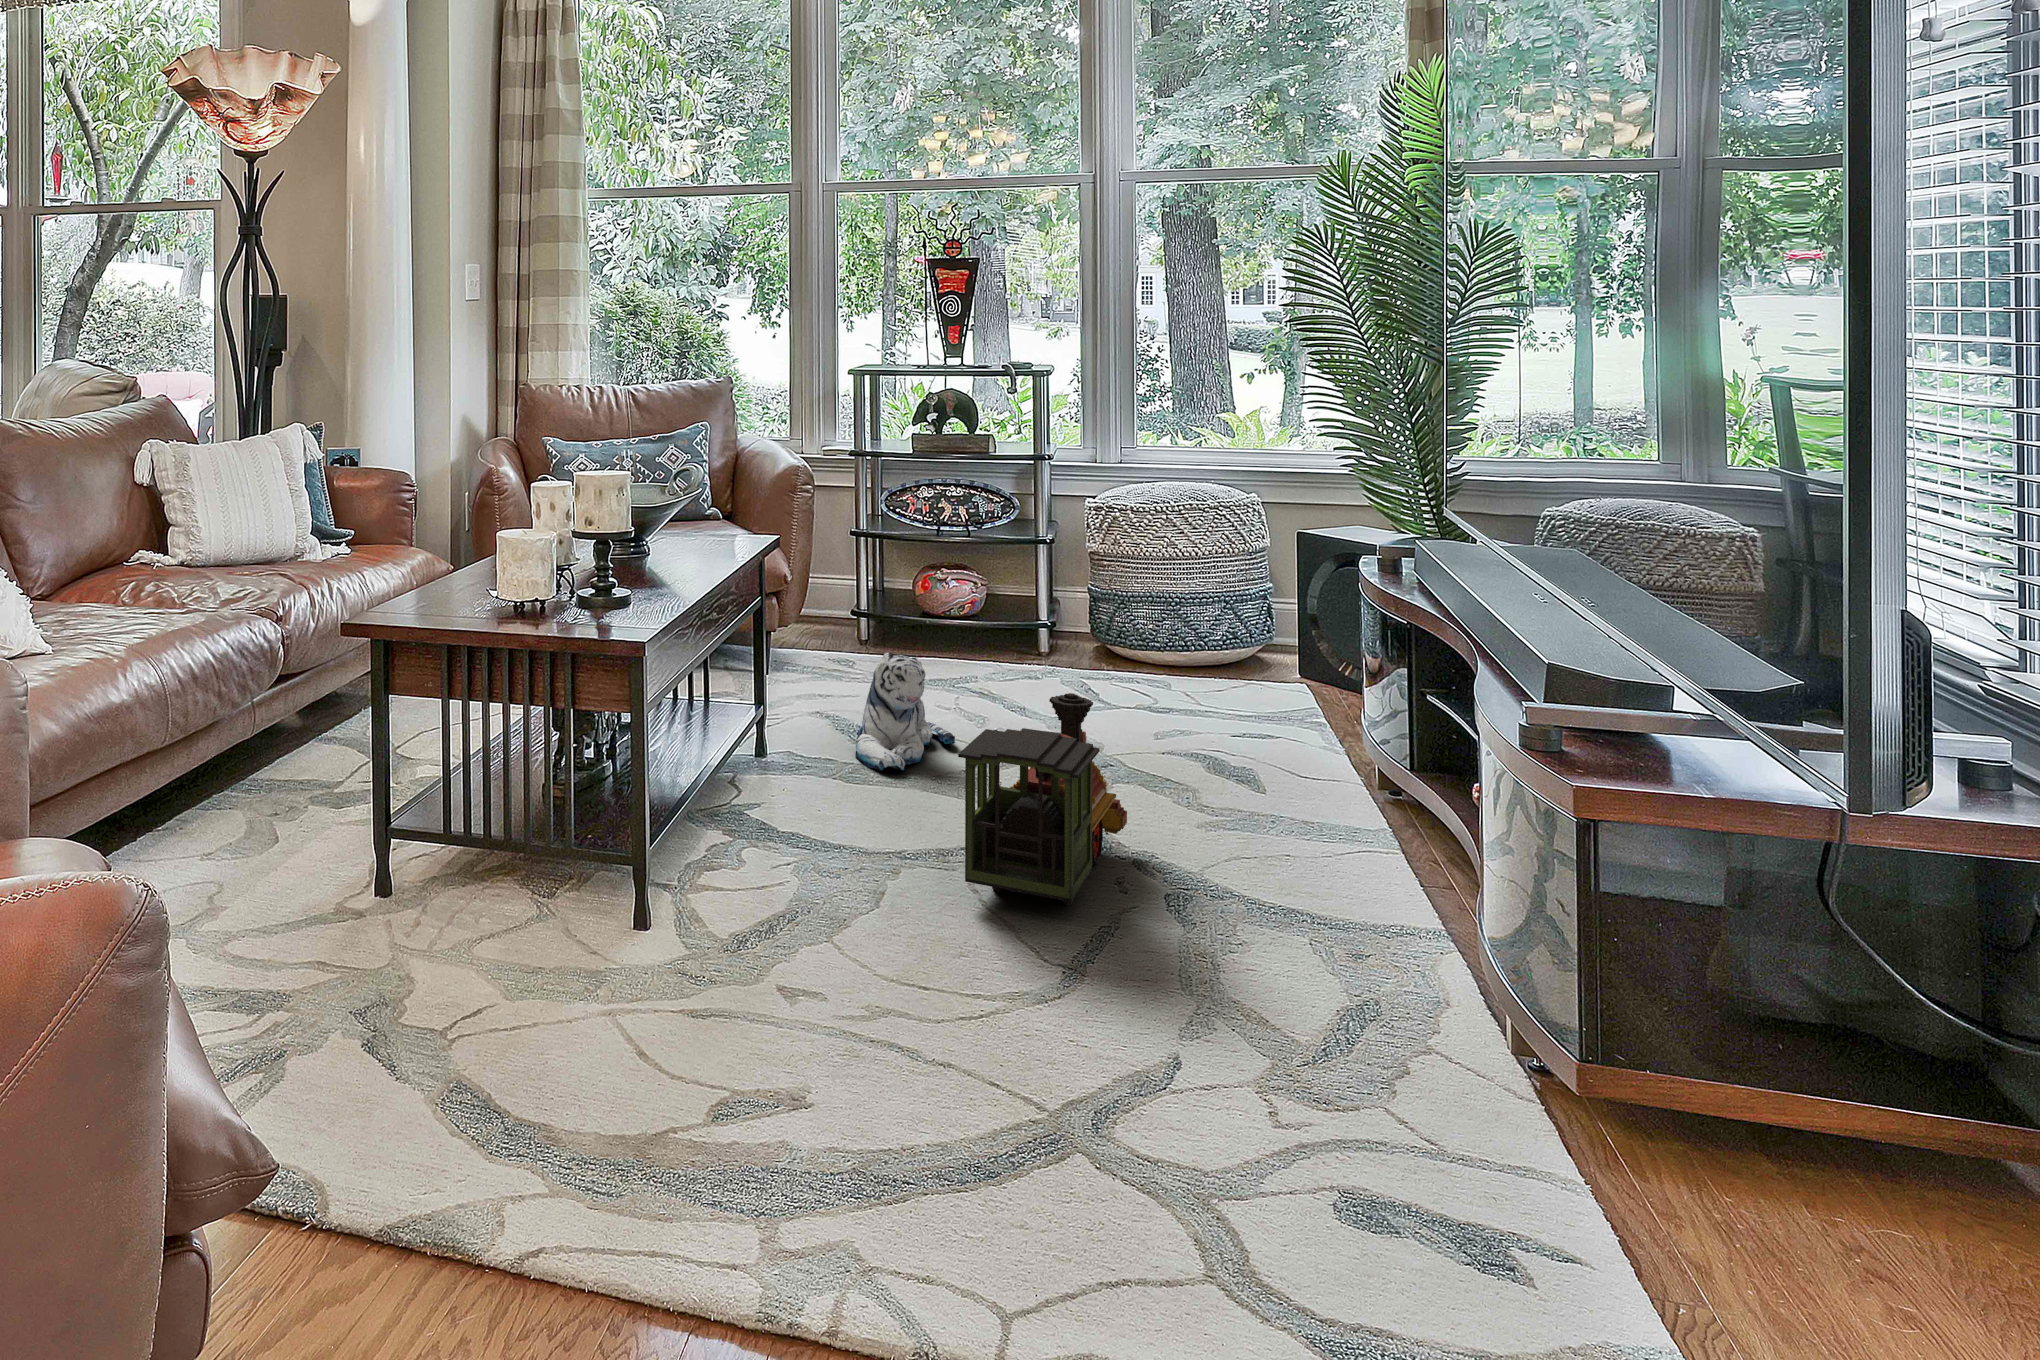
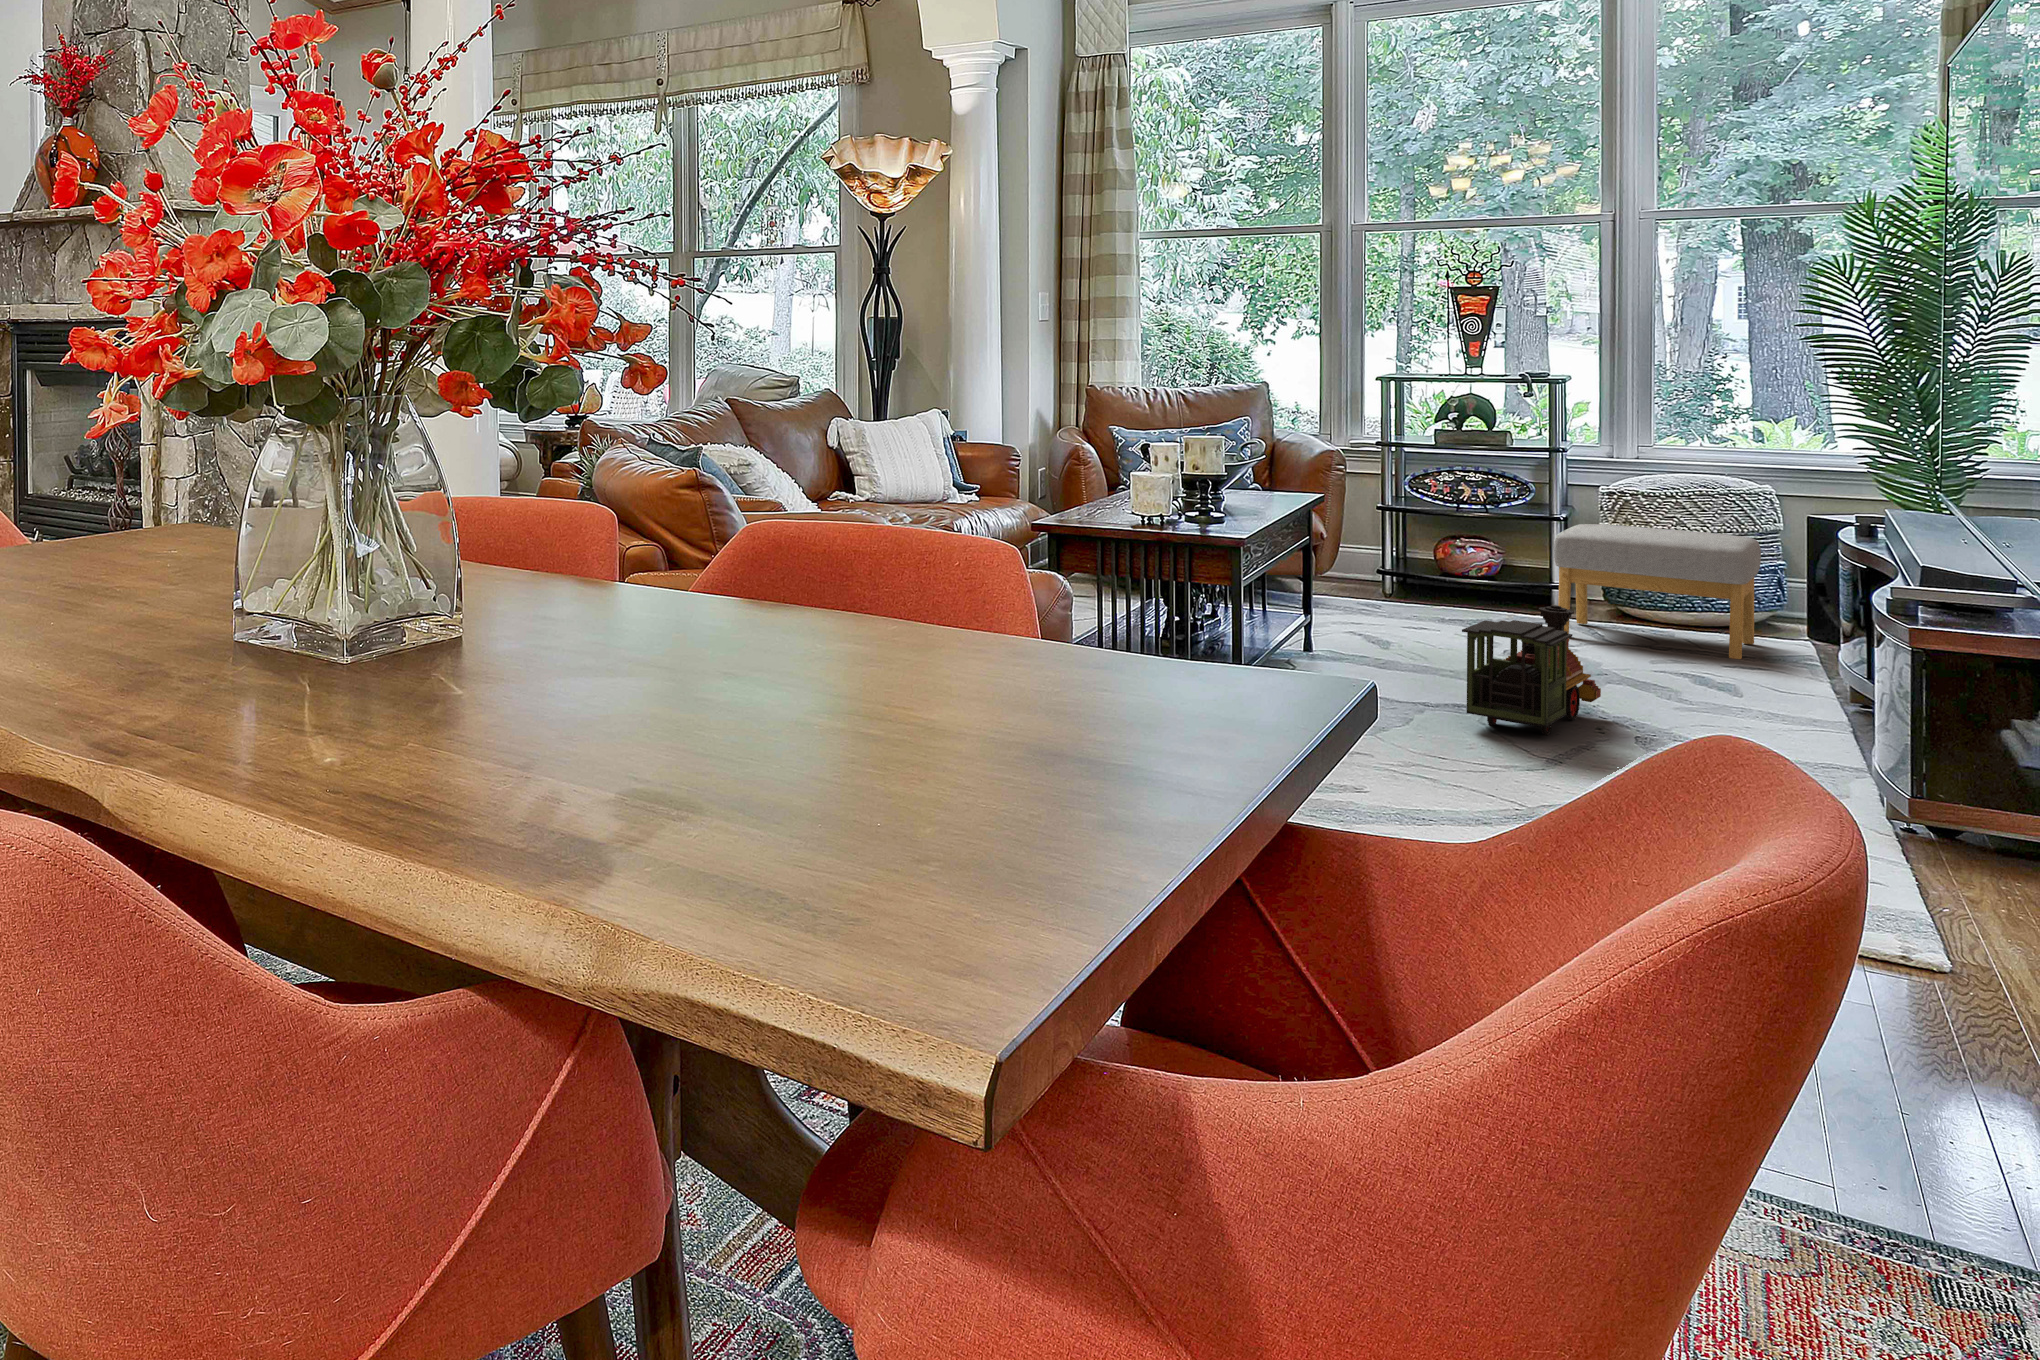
footstool: none [1046,550,1258,717] -> present [1554,524,1761,659]
plush toy: present [855,653,955,771] -> none [1382,584,1467,667]

